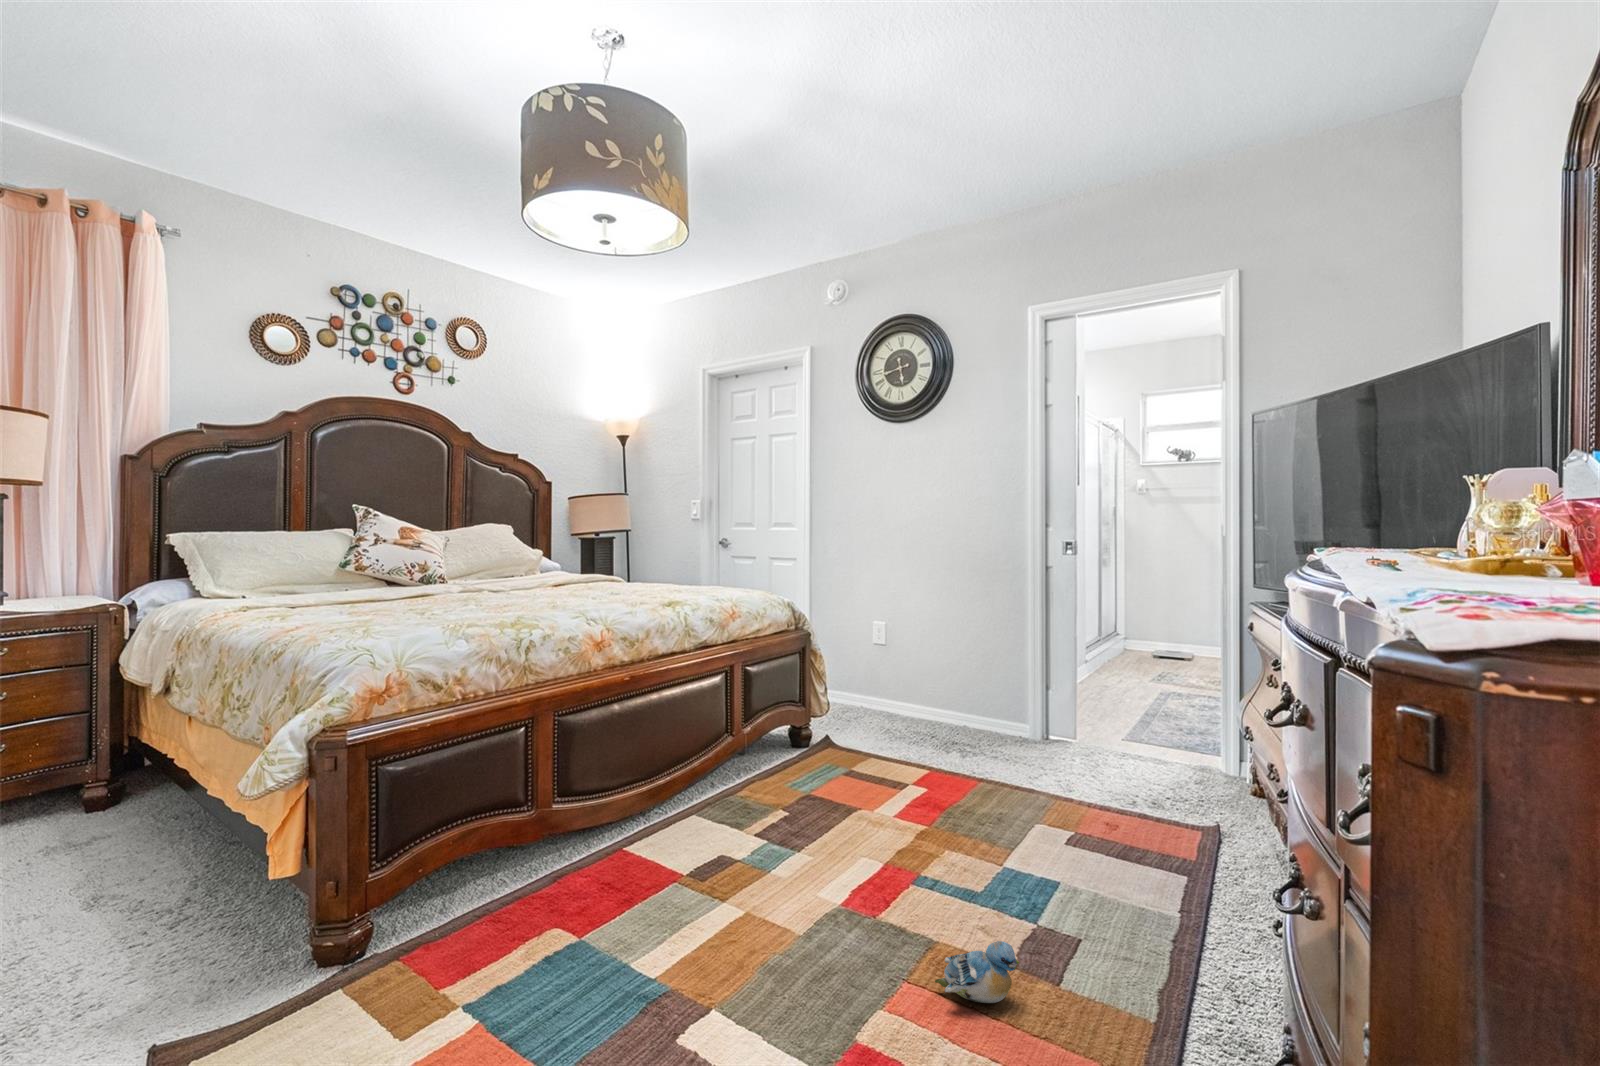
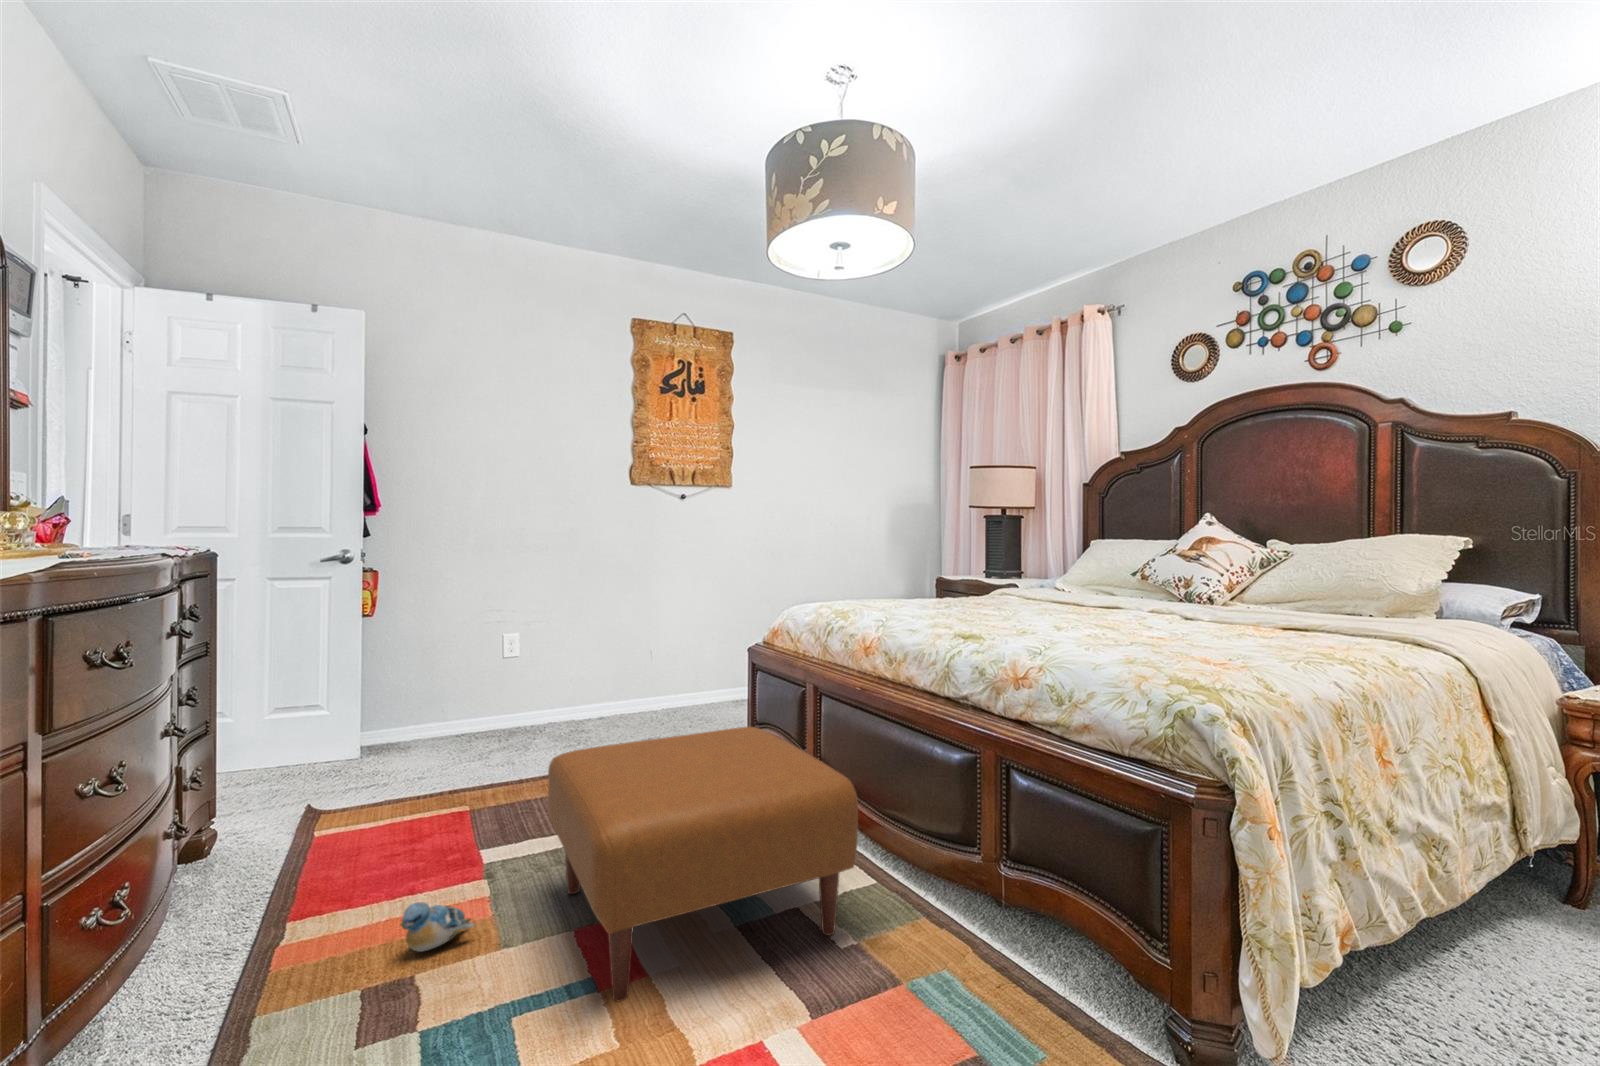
ottoman: none [640,703,944,960] -> present [548,727,858,1002]

